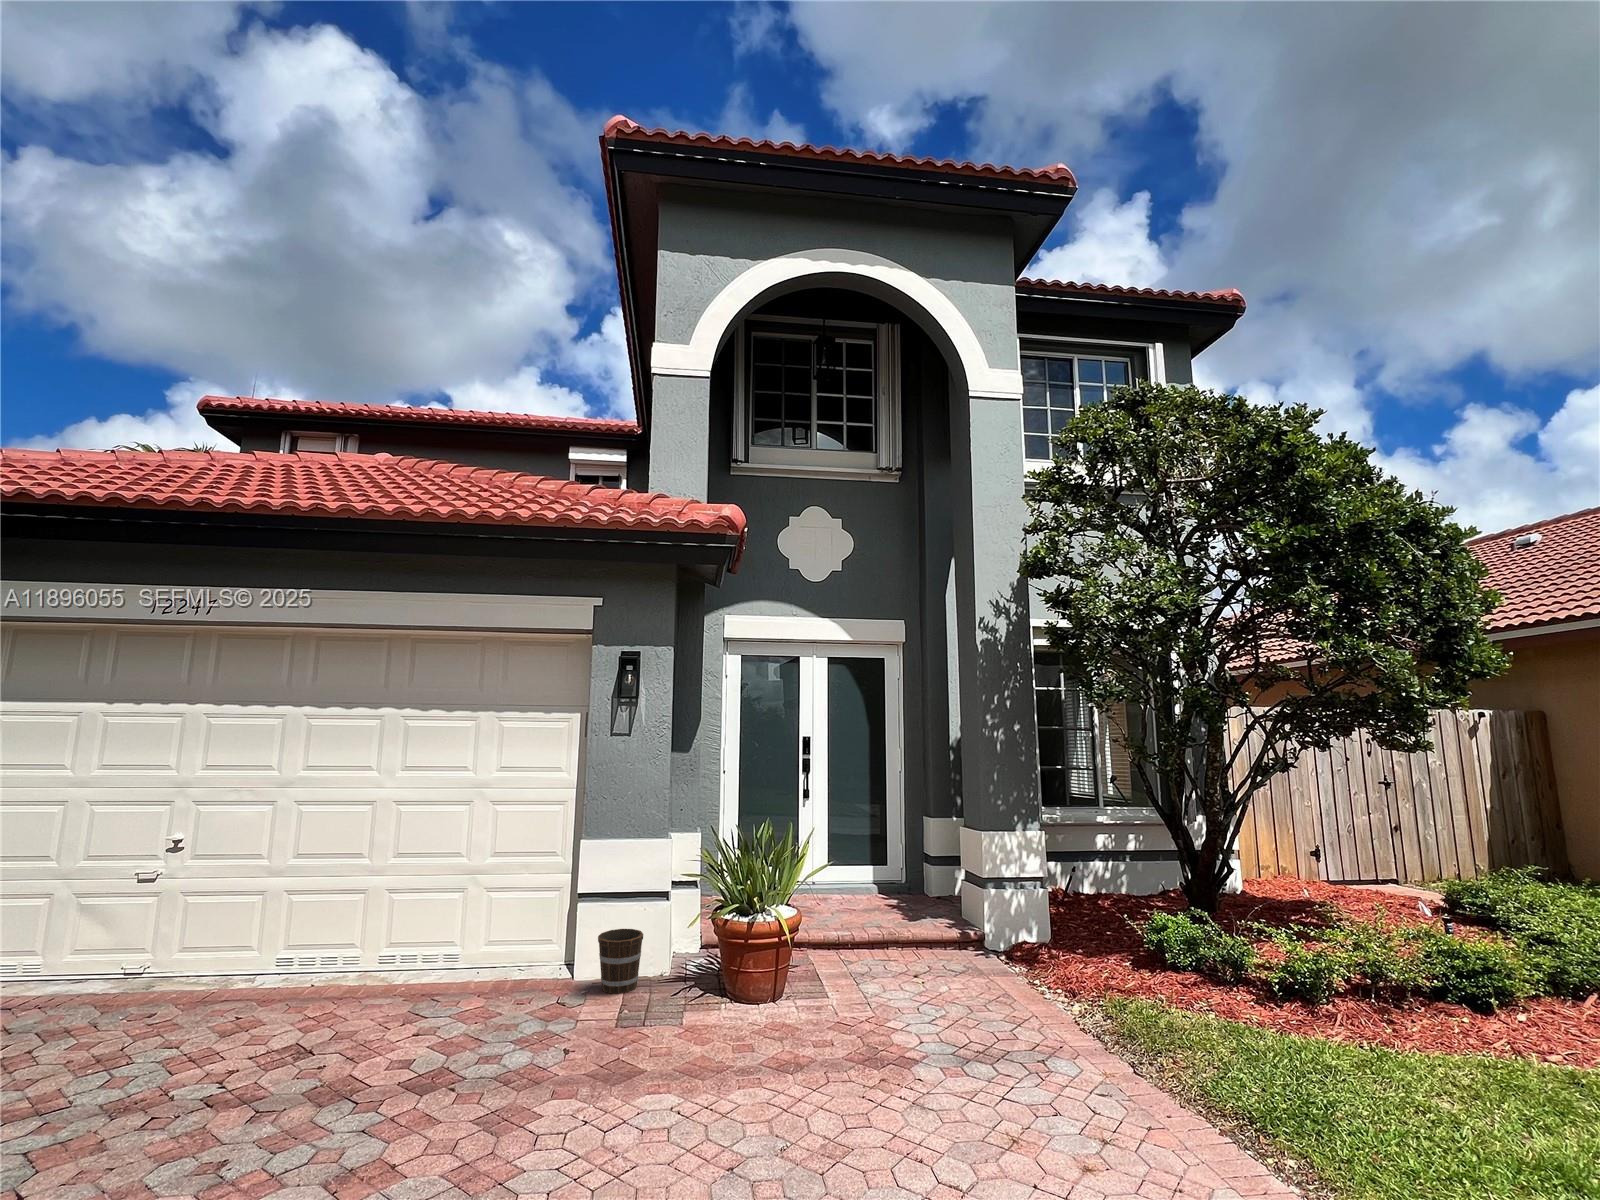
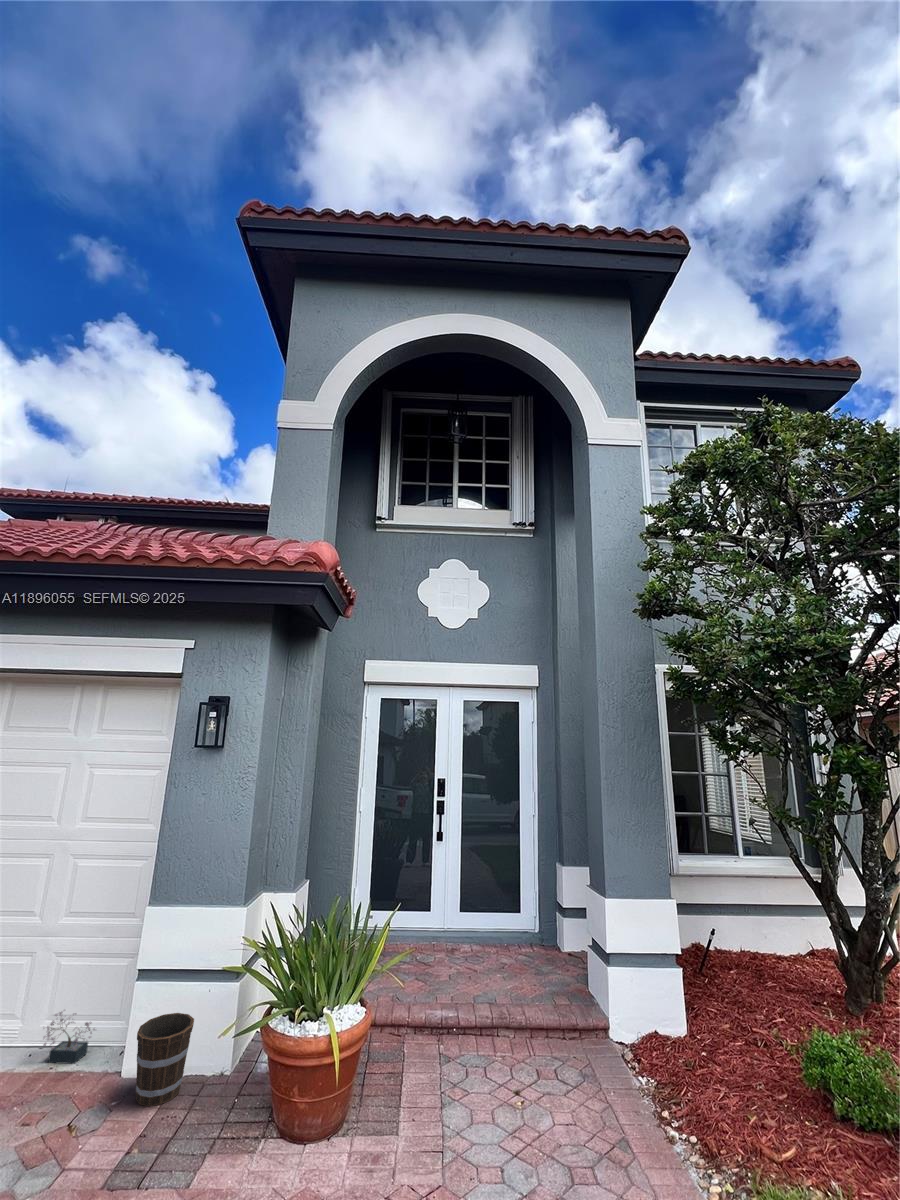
decorative plant: none [491,939,535,980] -> present [43,1012,95,1064]

